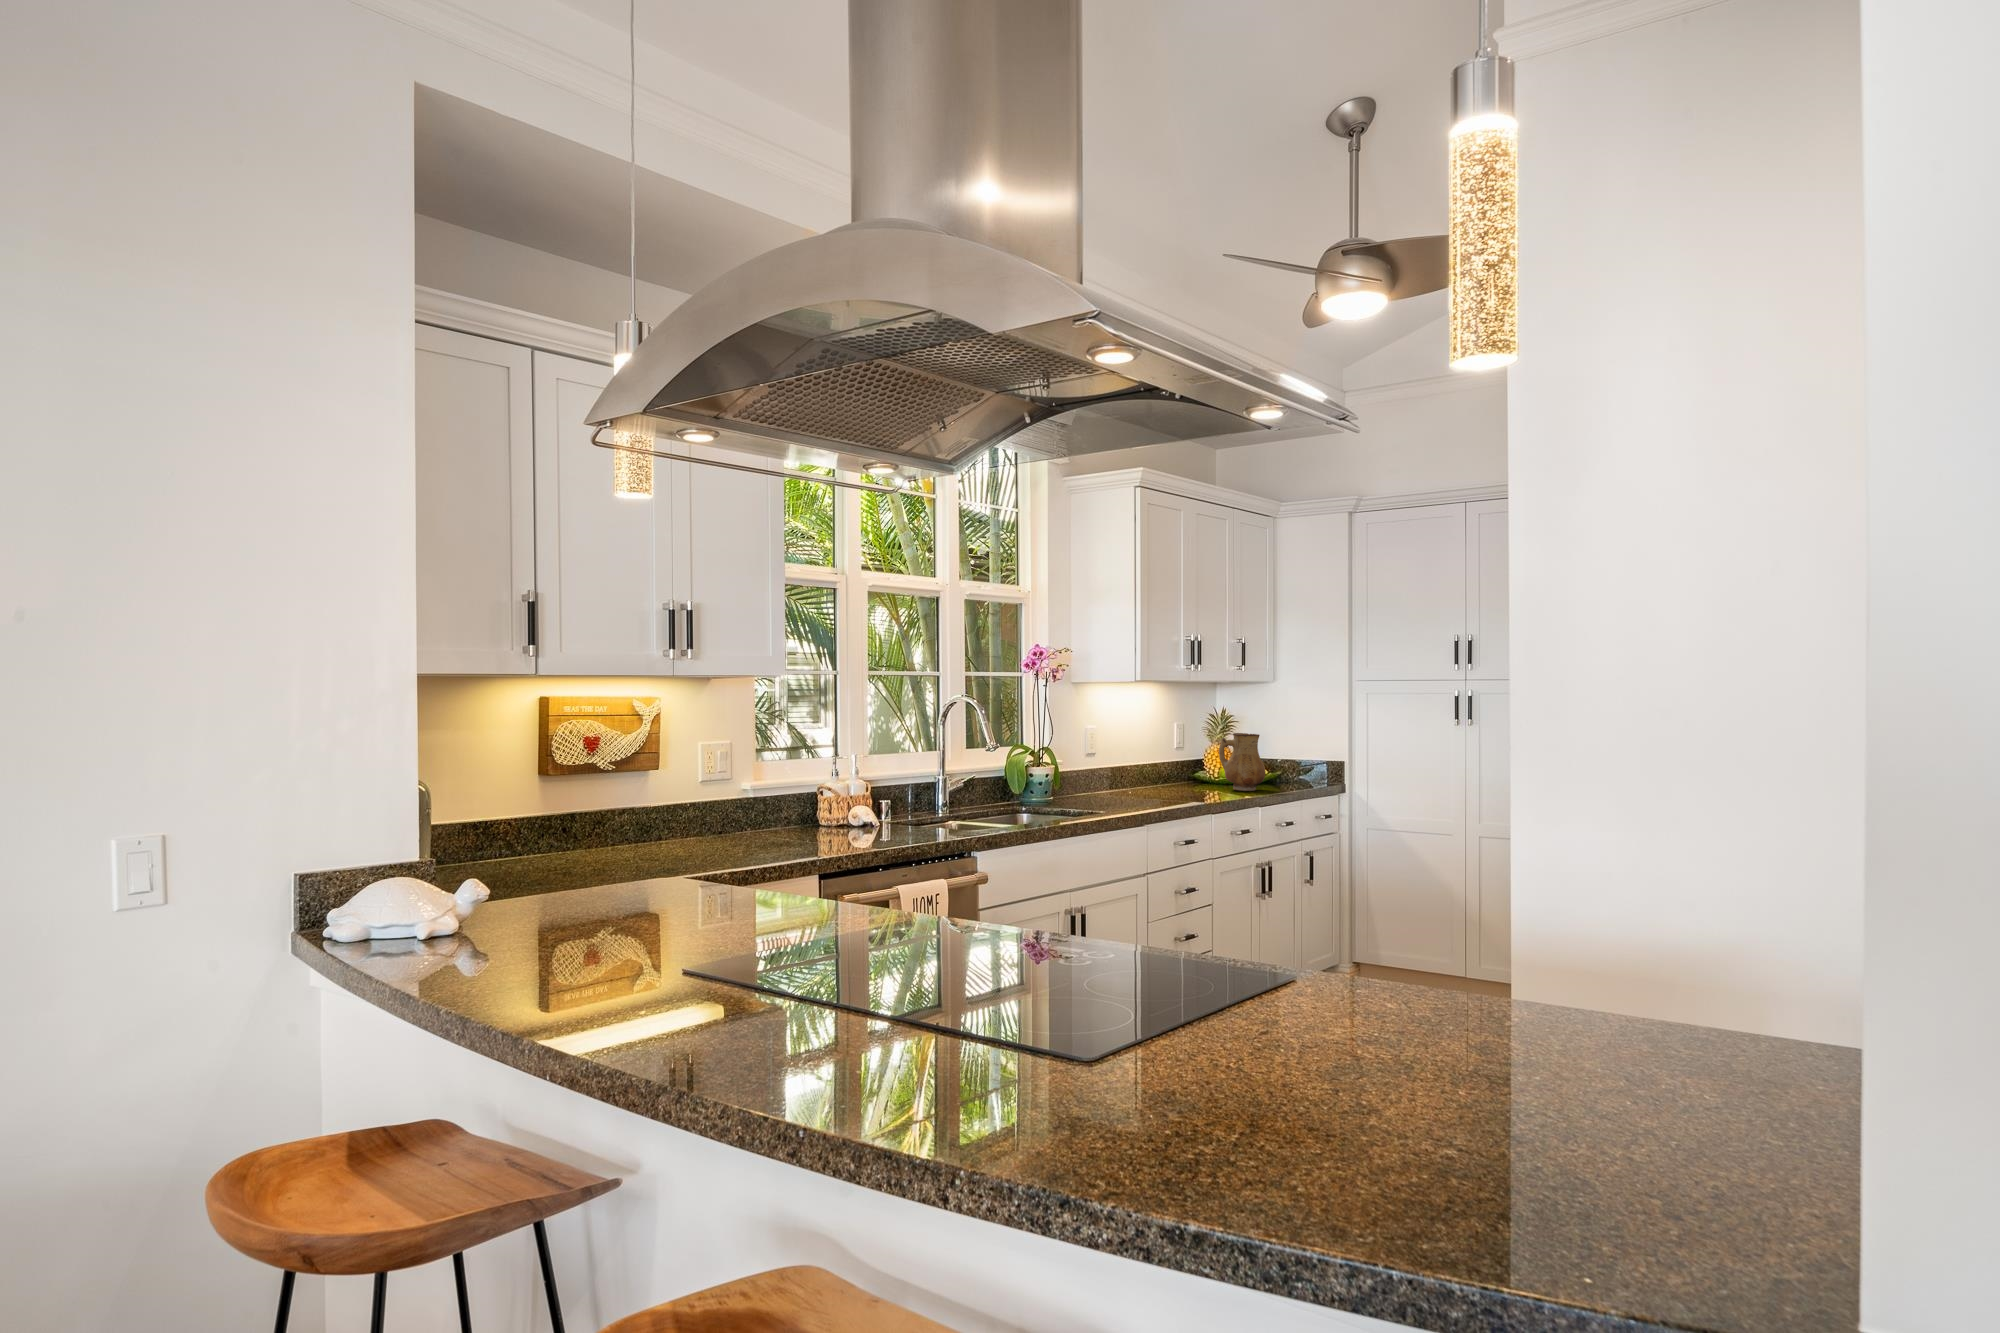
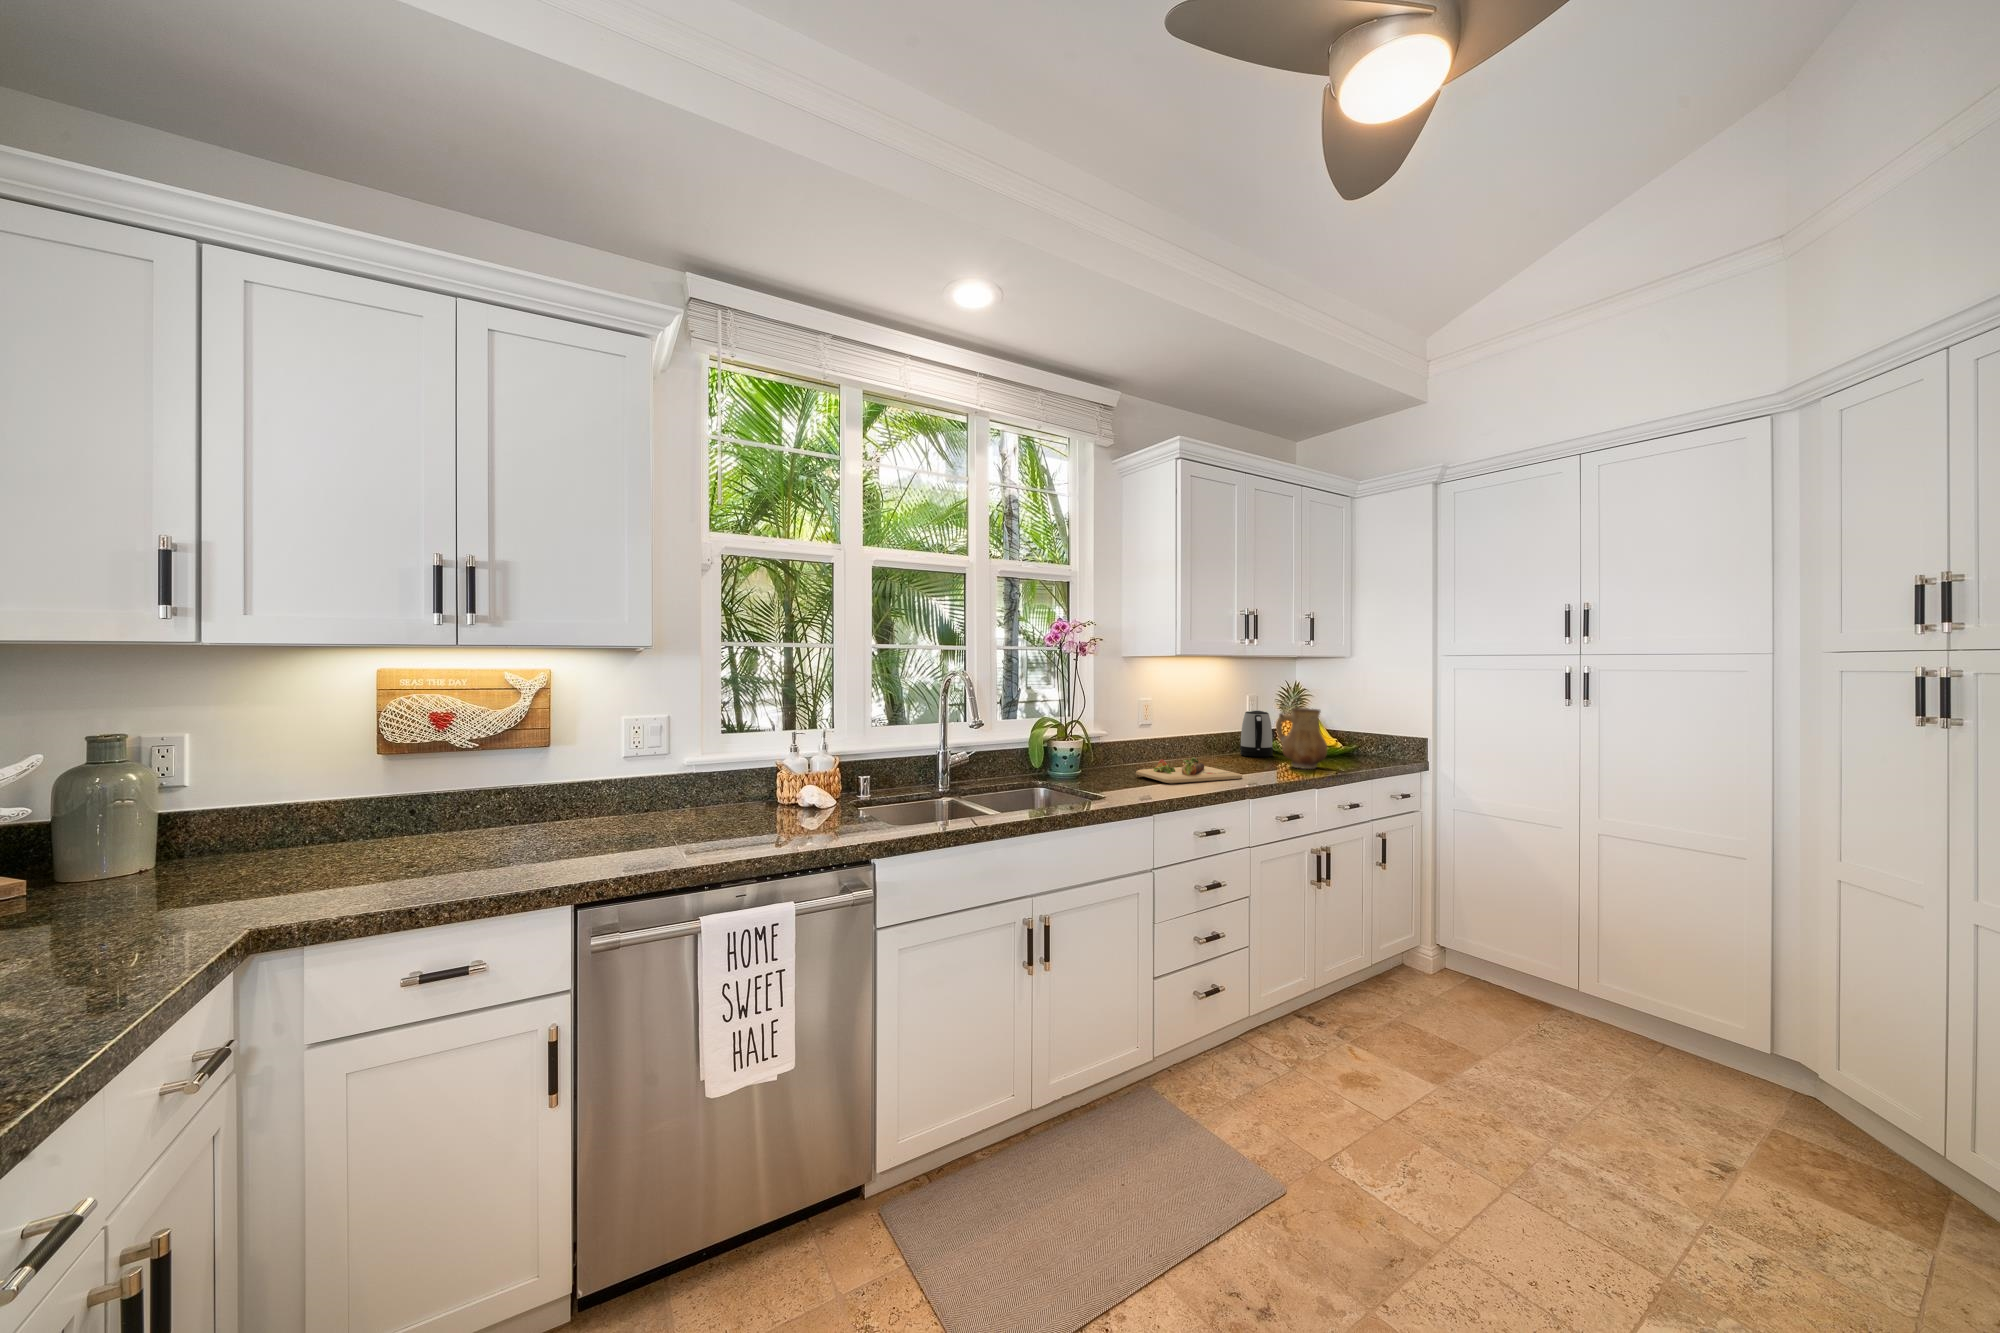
kettle: none [1174,738,1205,784] -> present [1240,710,1273,757]
cutting board: none [1105,780,1201,803] -> present [1136,757,1242,784]

